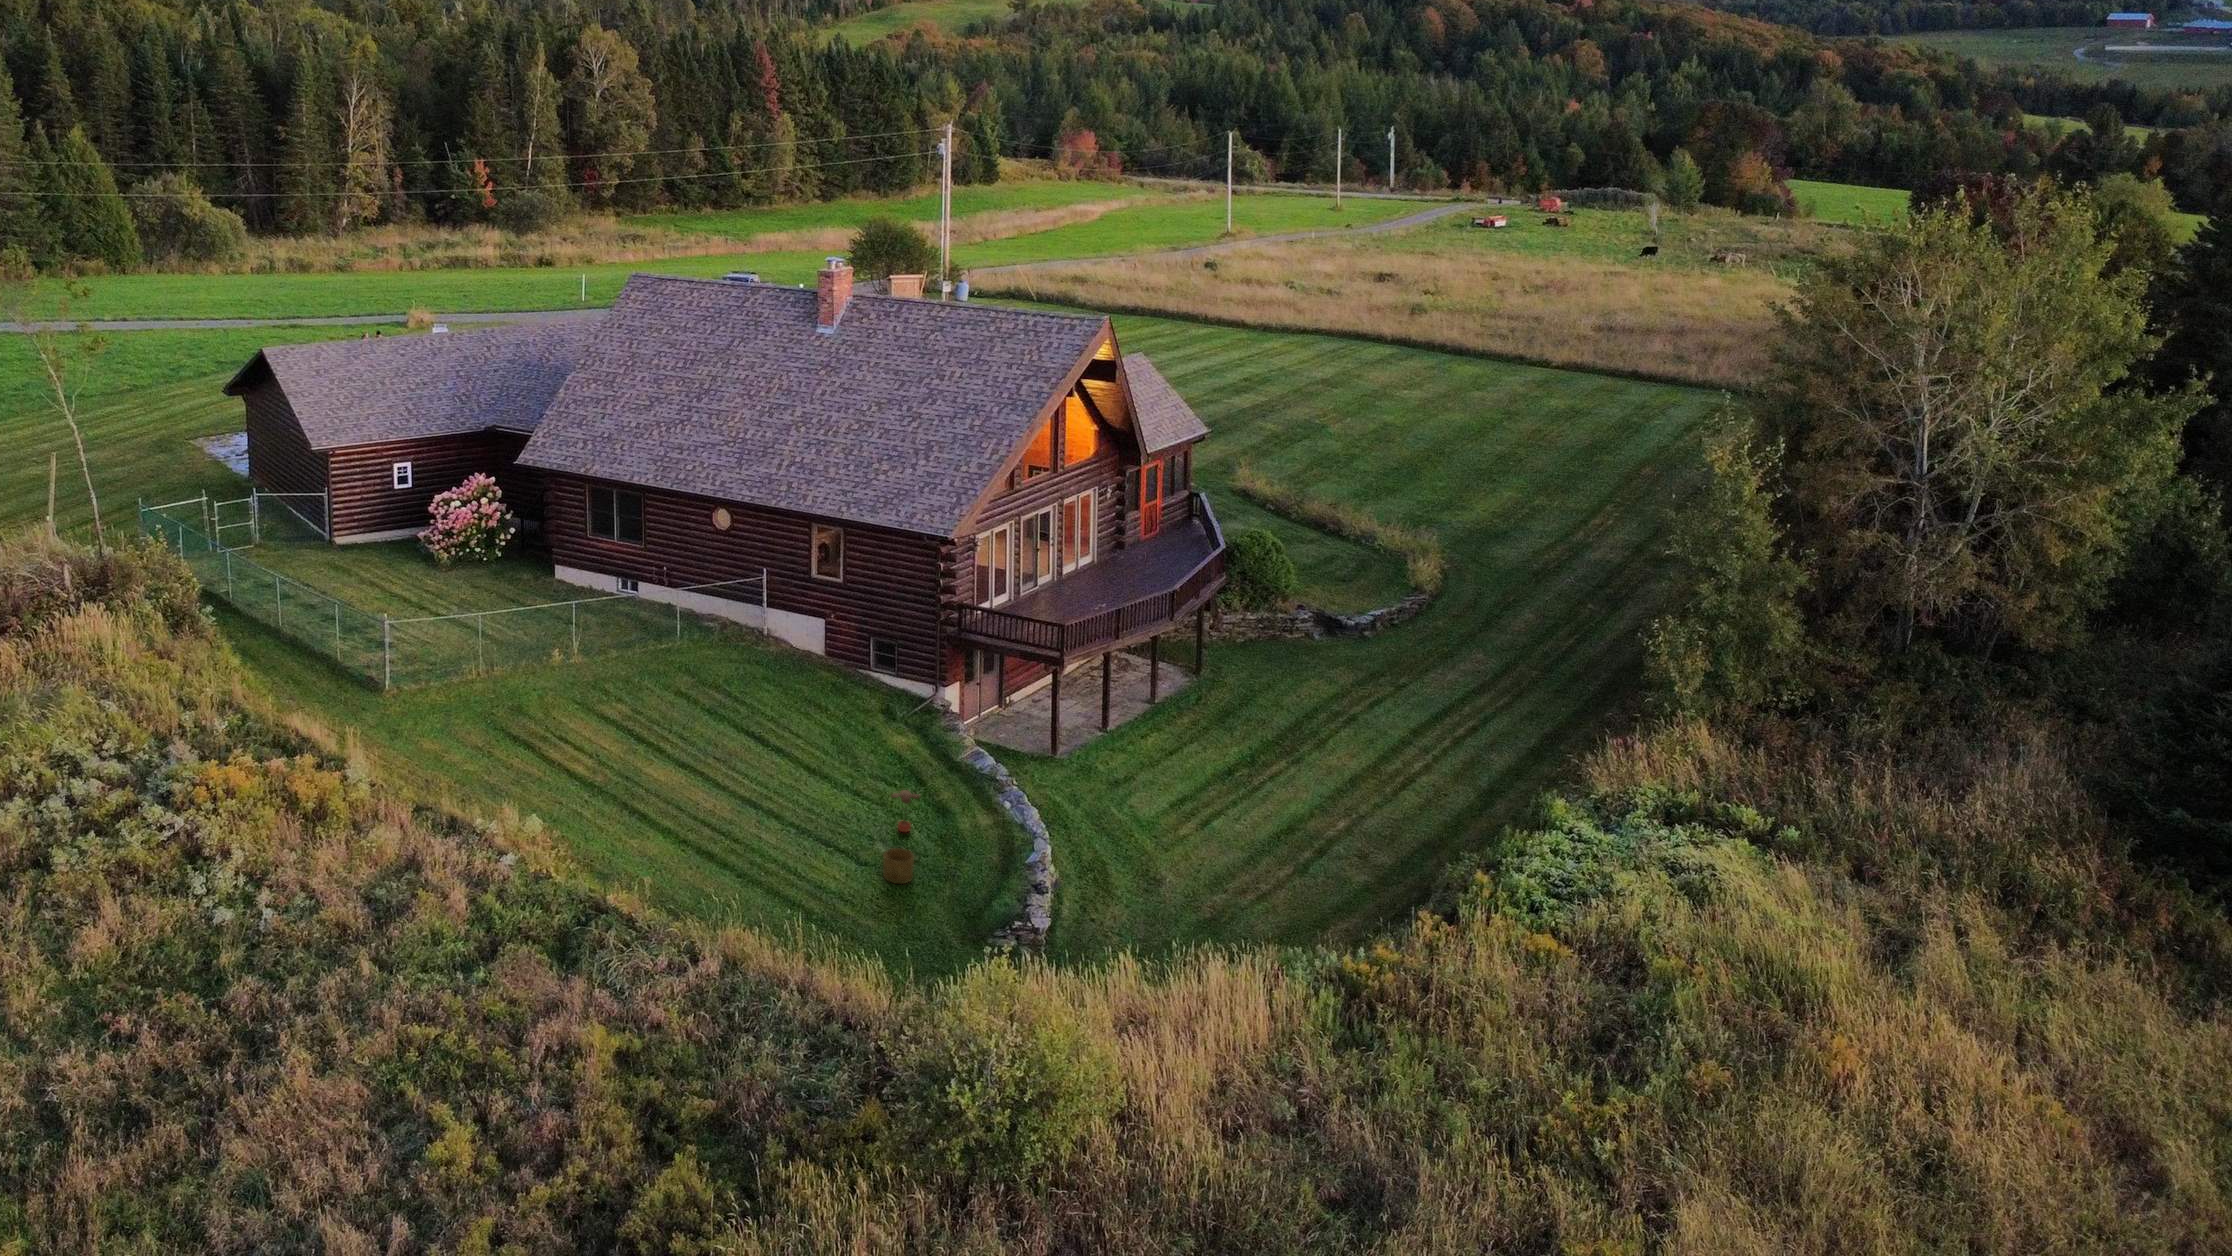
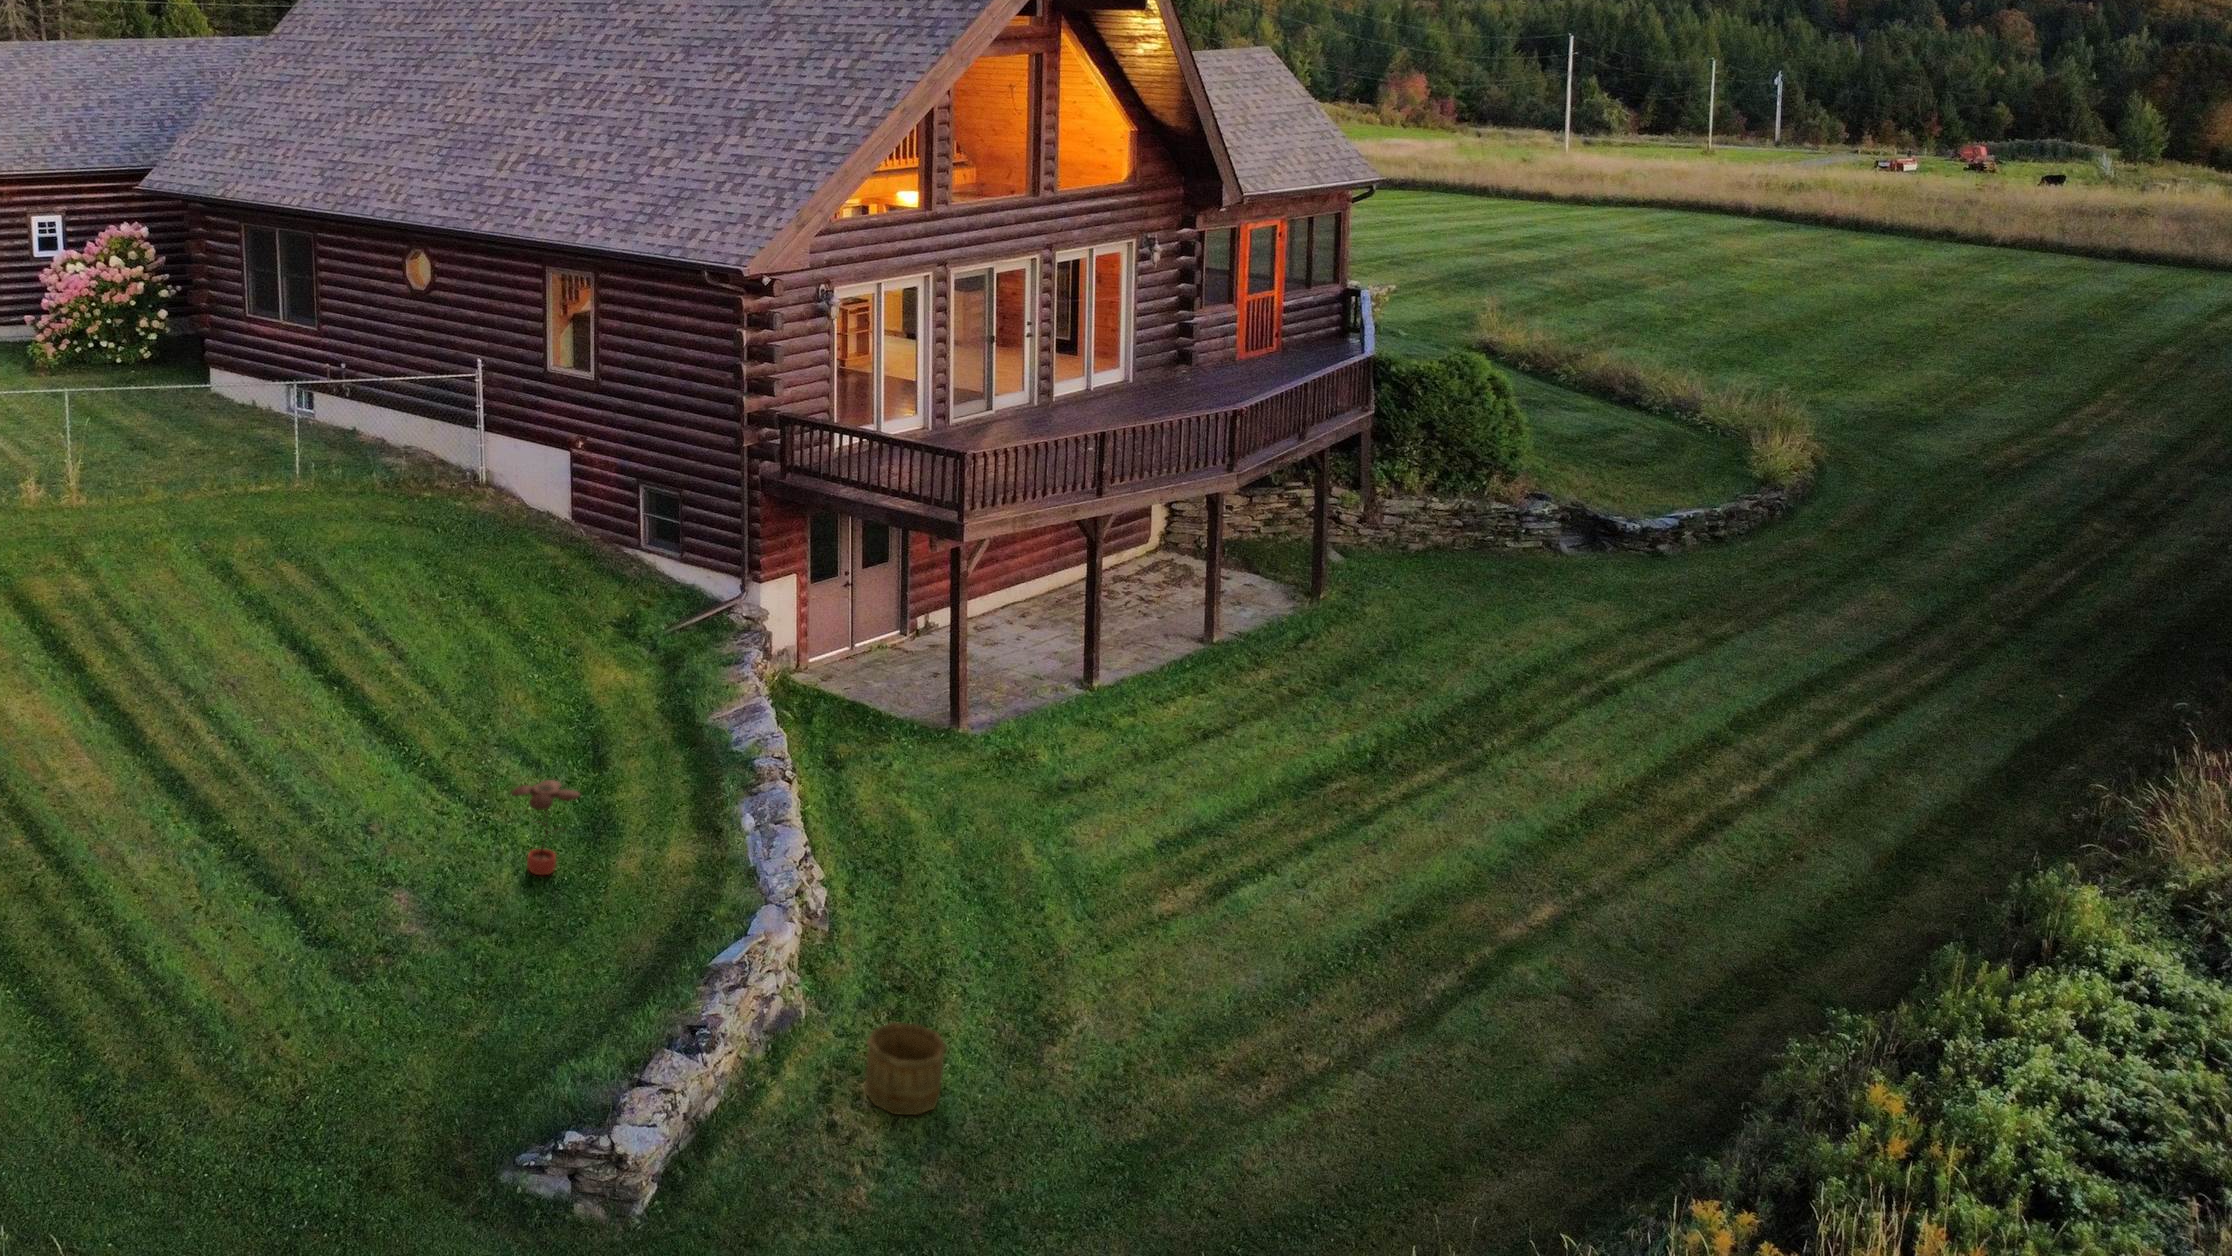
wooden bucket: present [883,848,914,884] -> present [865,1022,947,1115]

